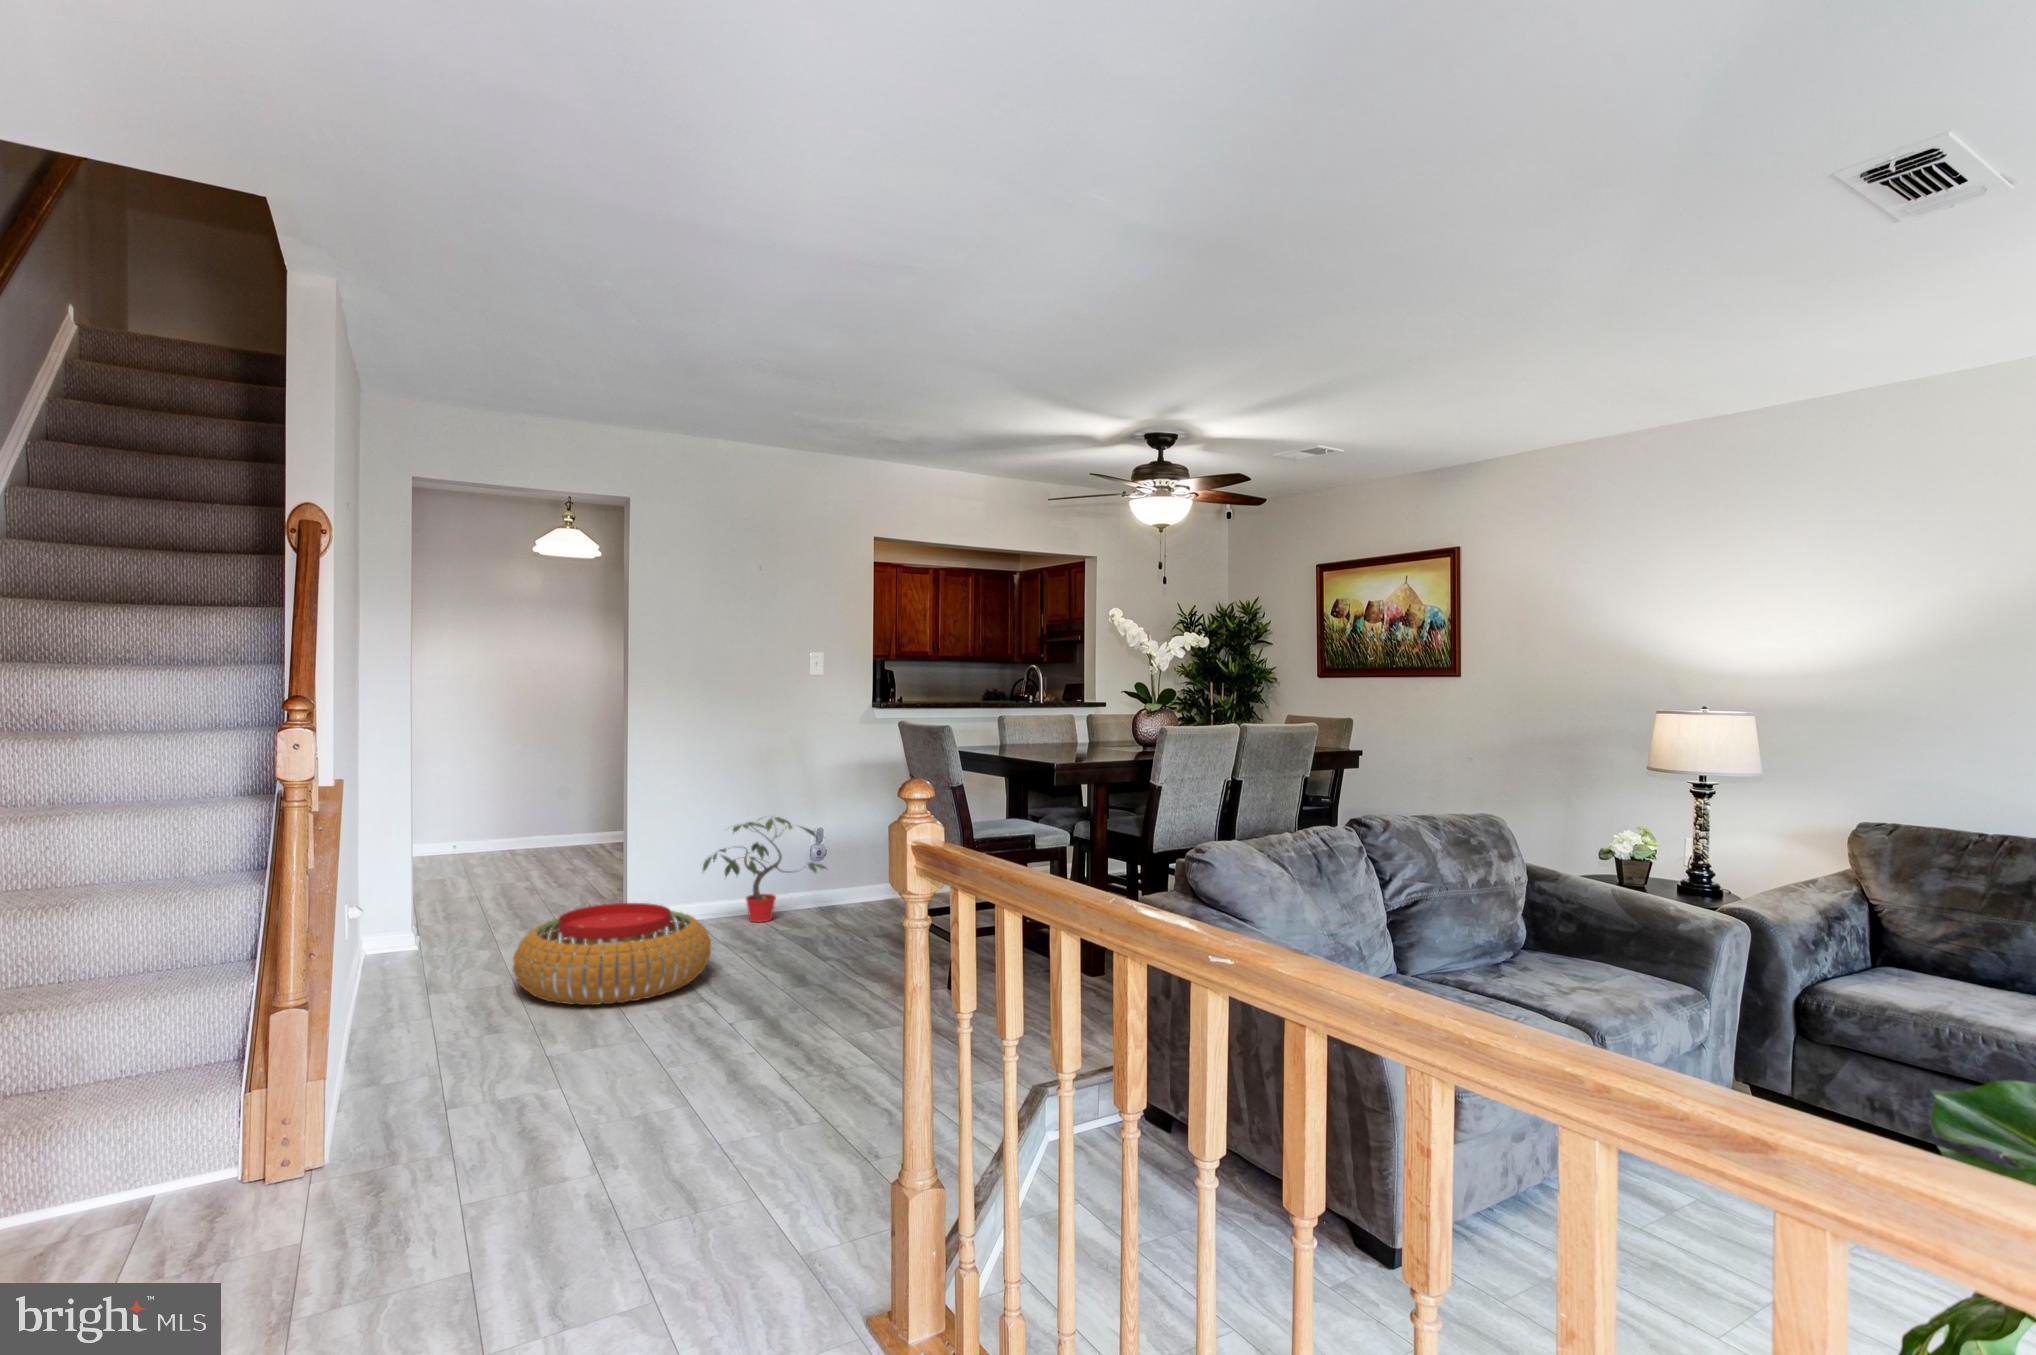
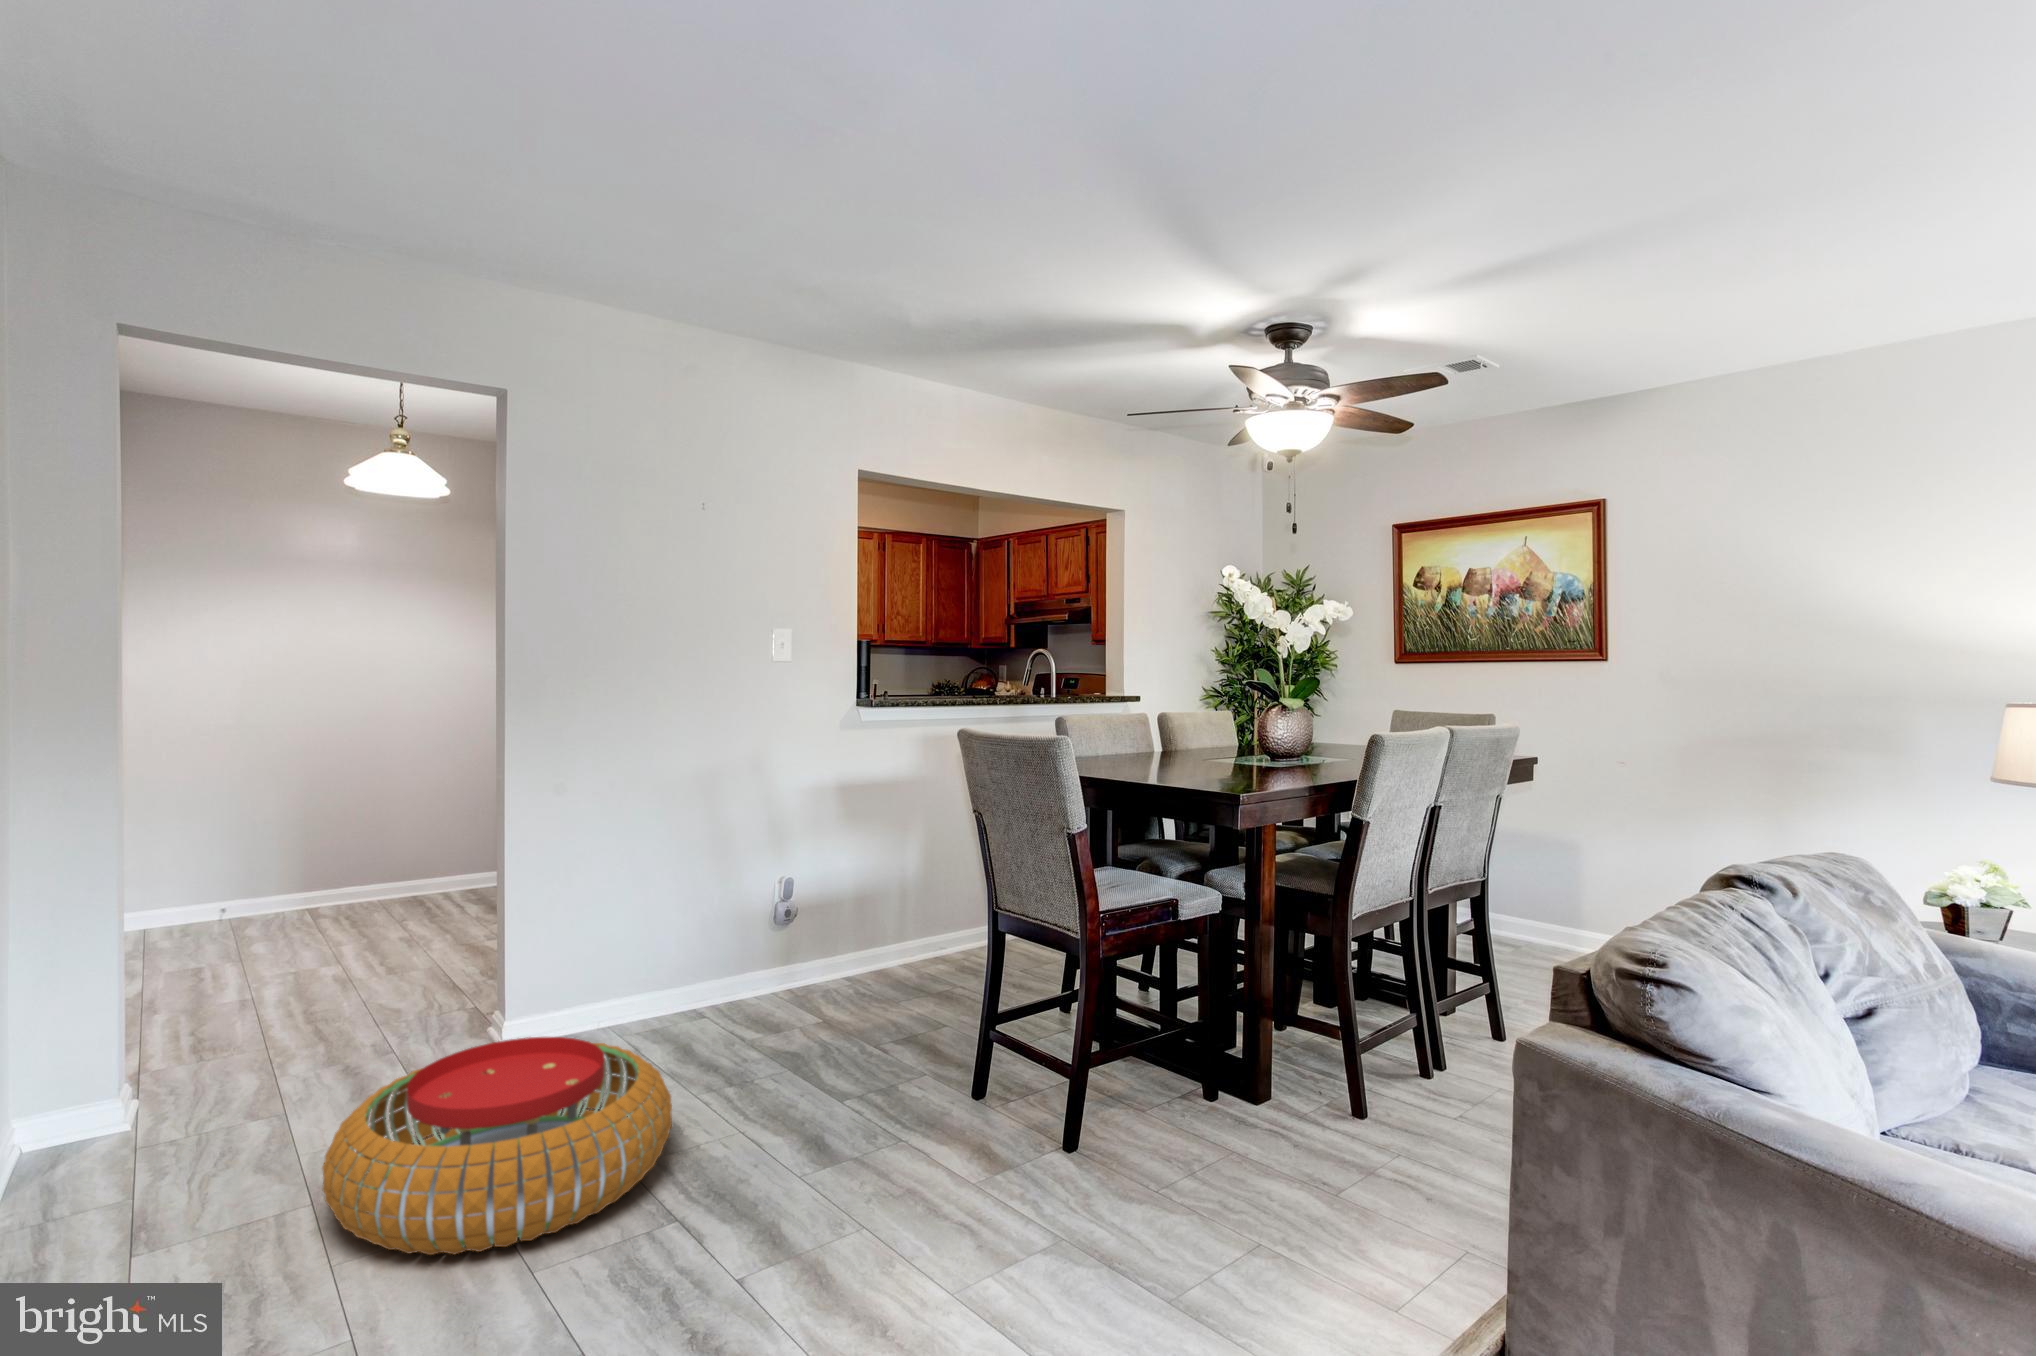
potted plant: present [702,817,827,922] -> none [625,868,821,1026]

